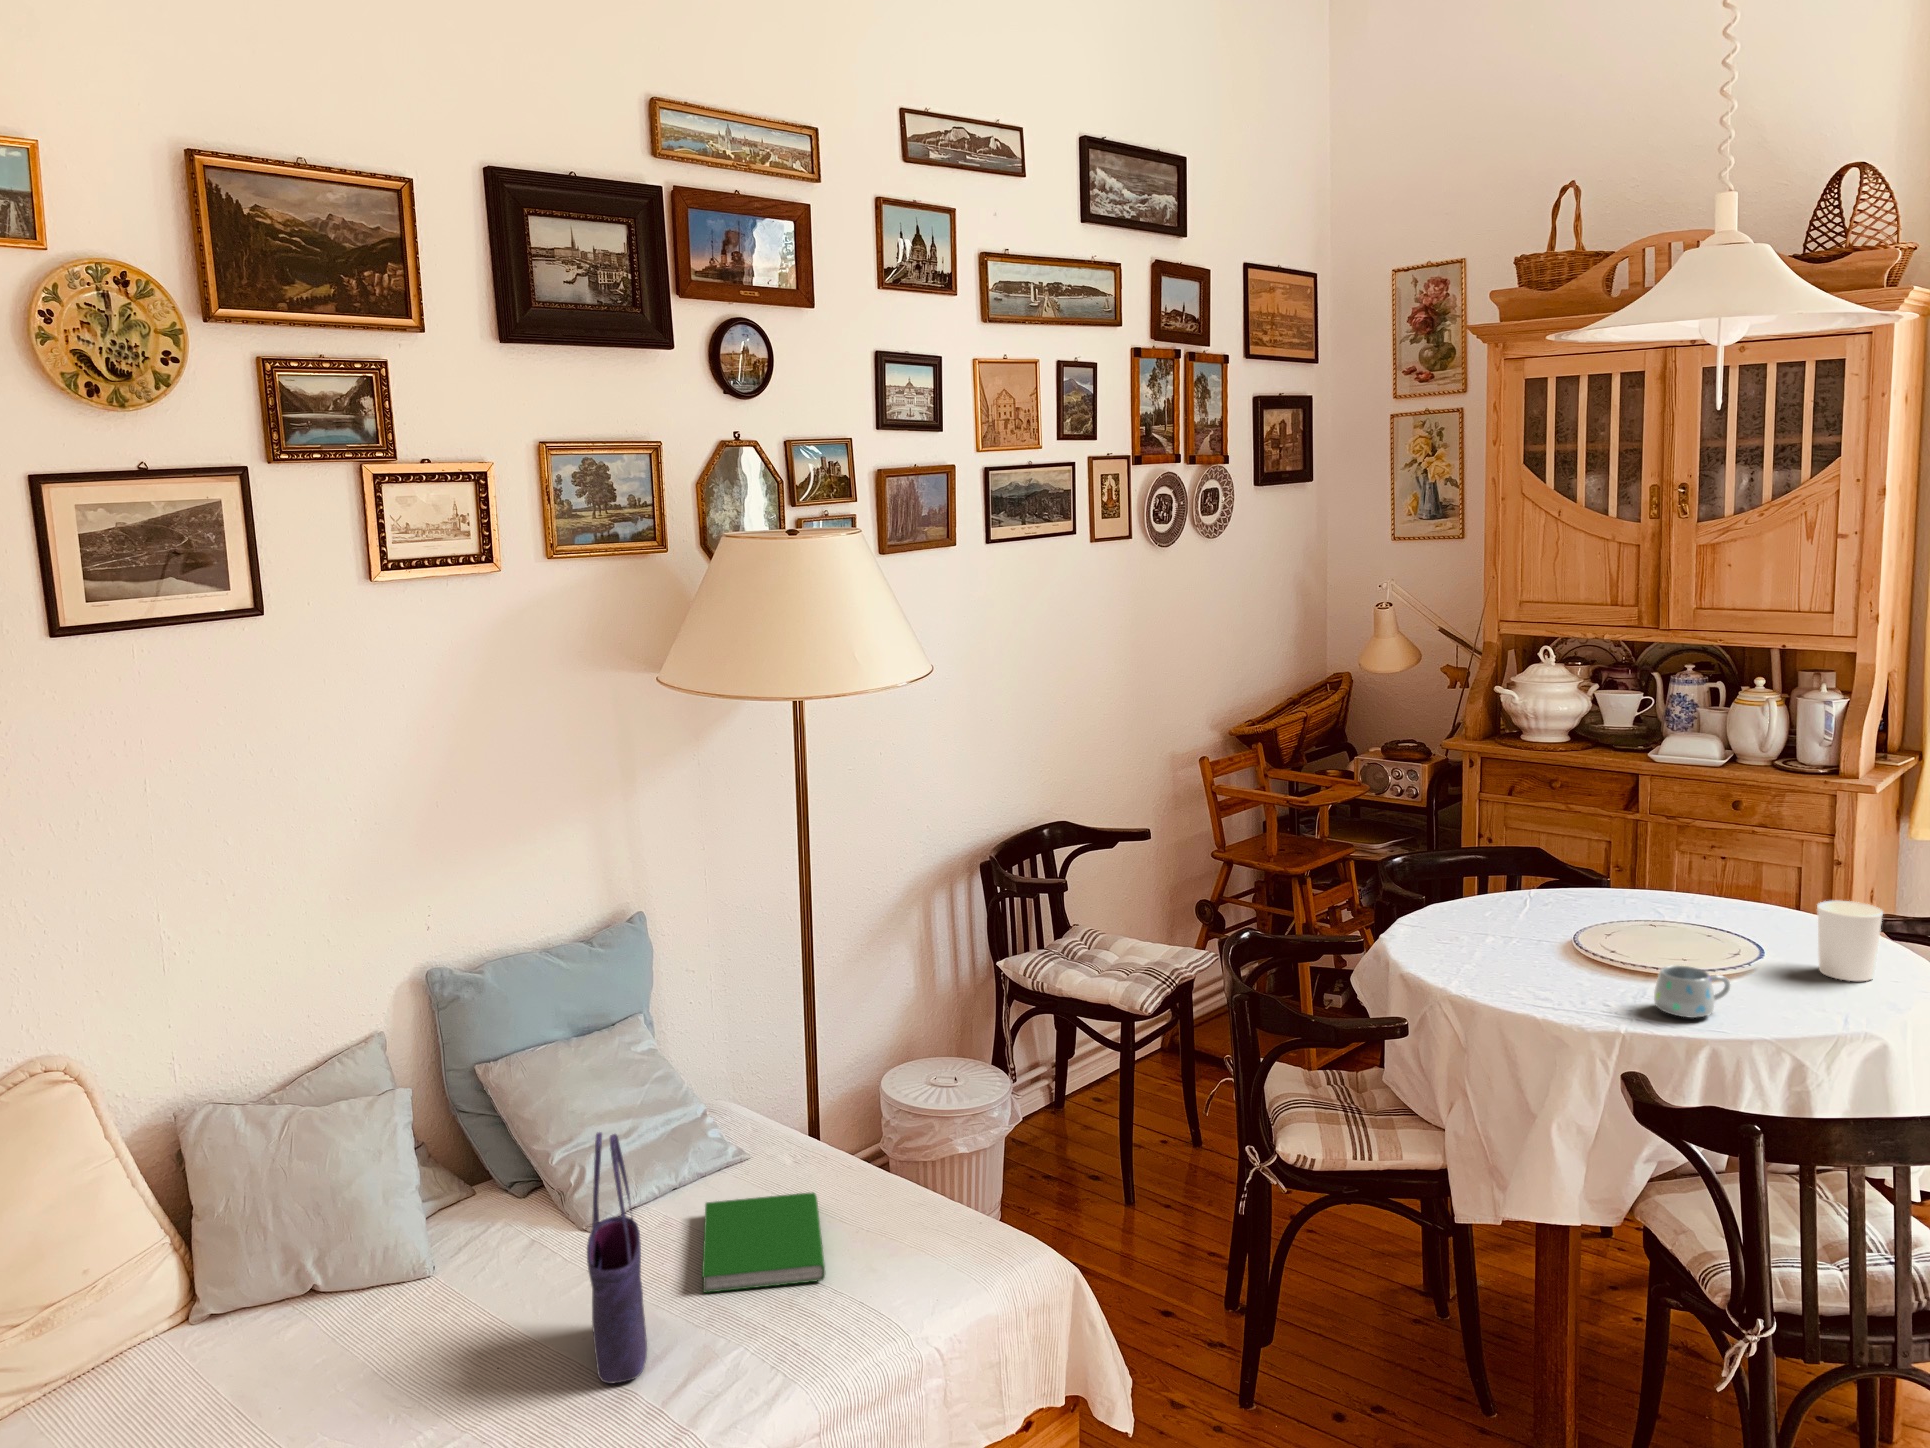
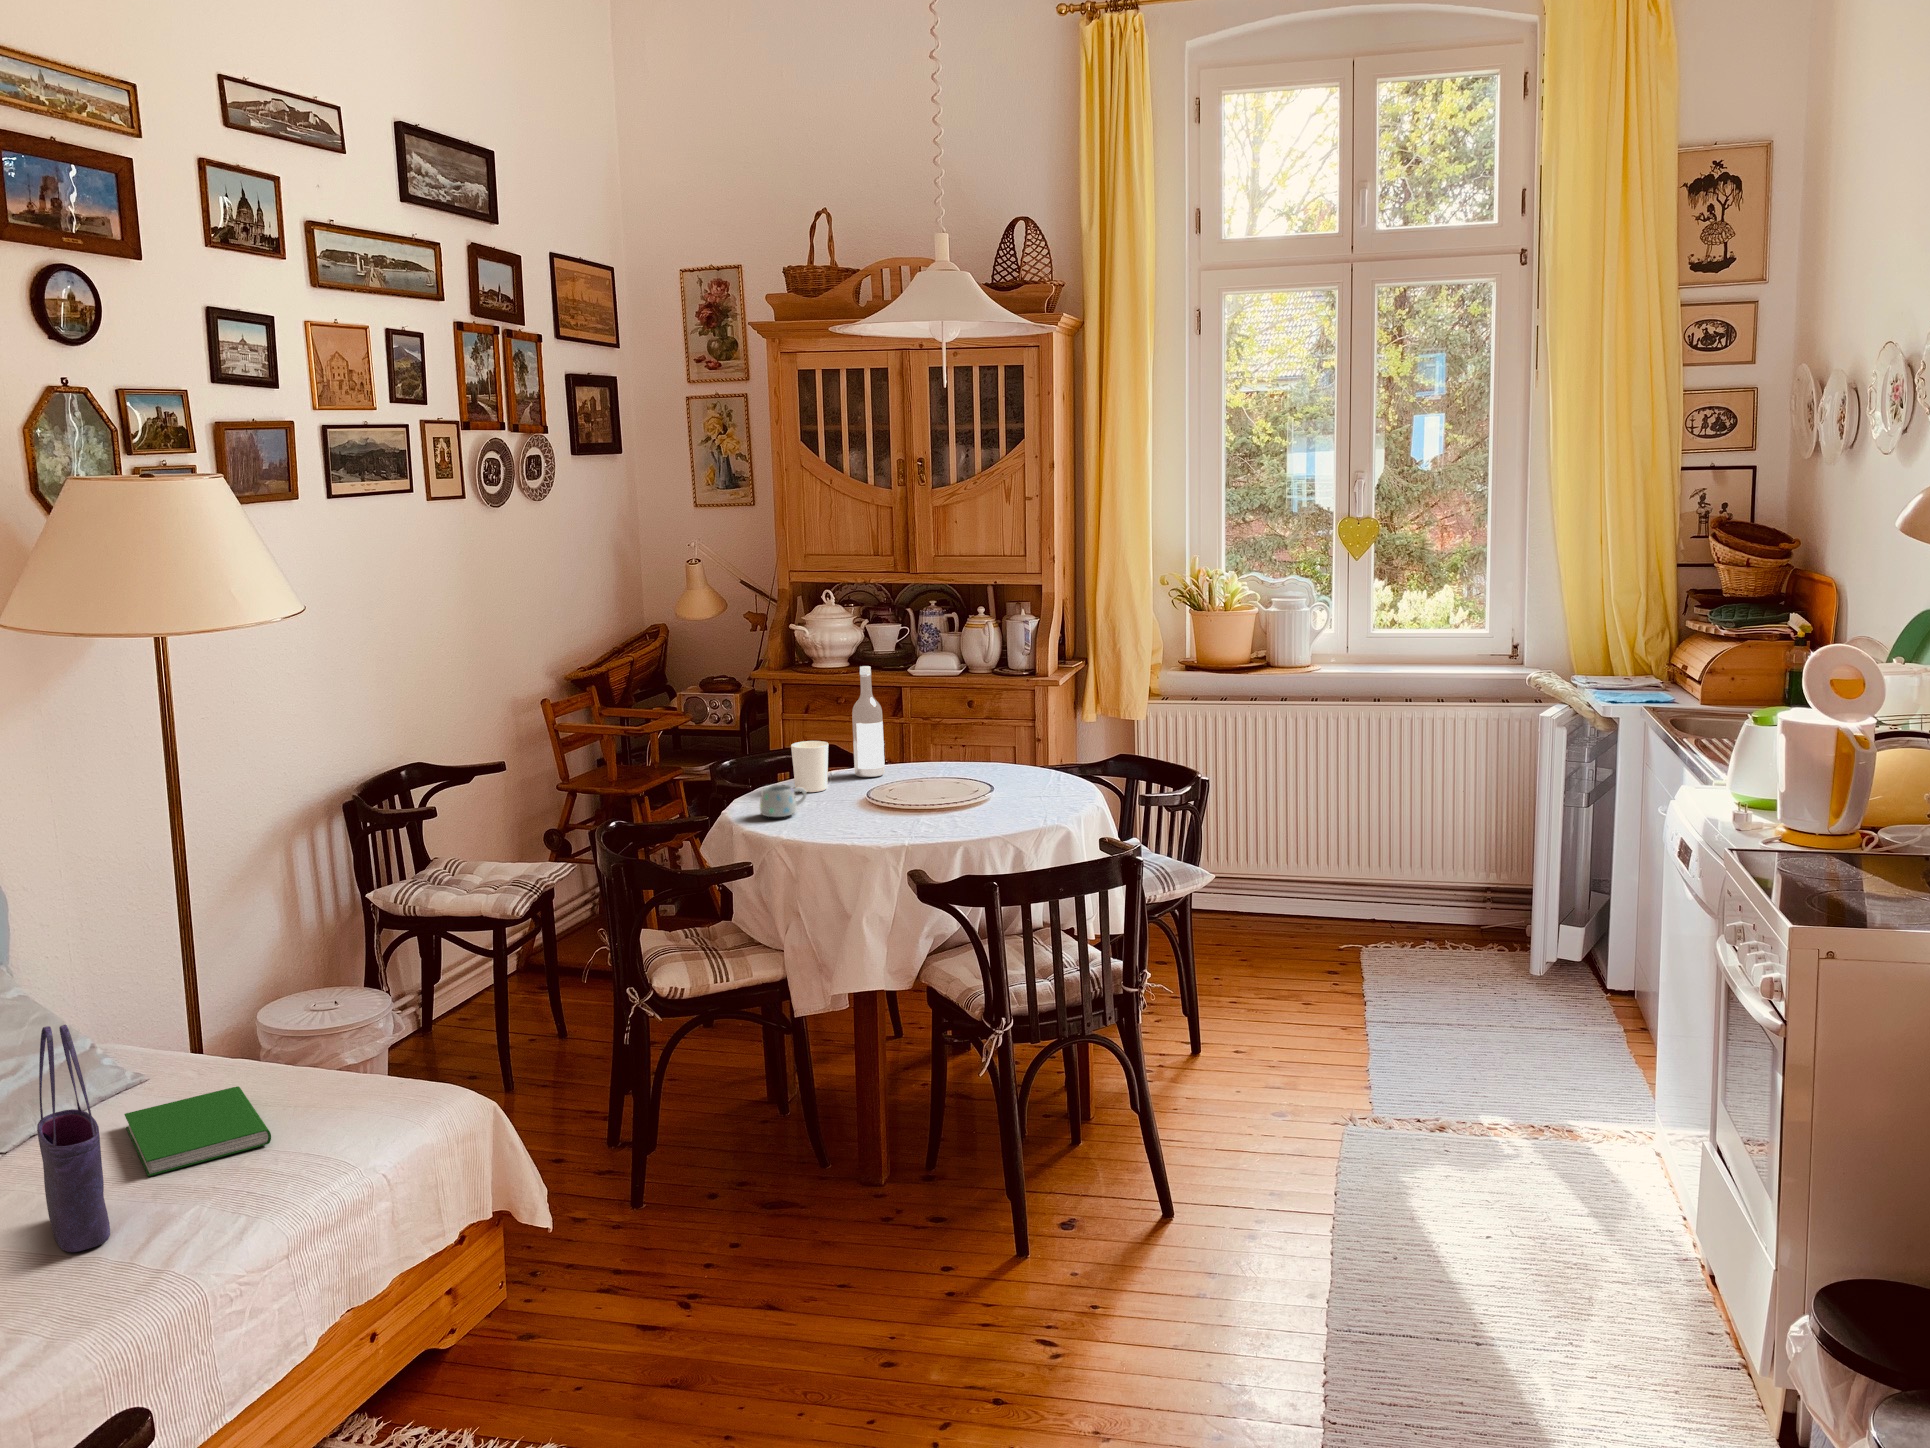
wine bottle: none [1566,762,1610,907] -> present [852,666,885,777]
candle holder: present [1817,901,1883,981] -> present [791,741,829,792]
mug: present [1654,965,1730,1018] -> present [760,785,806,817]

